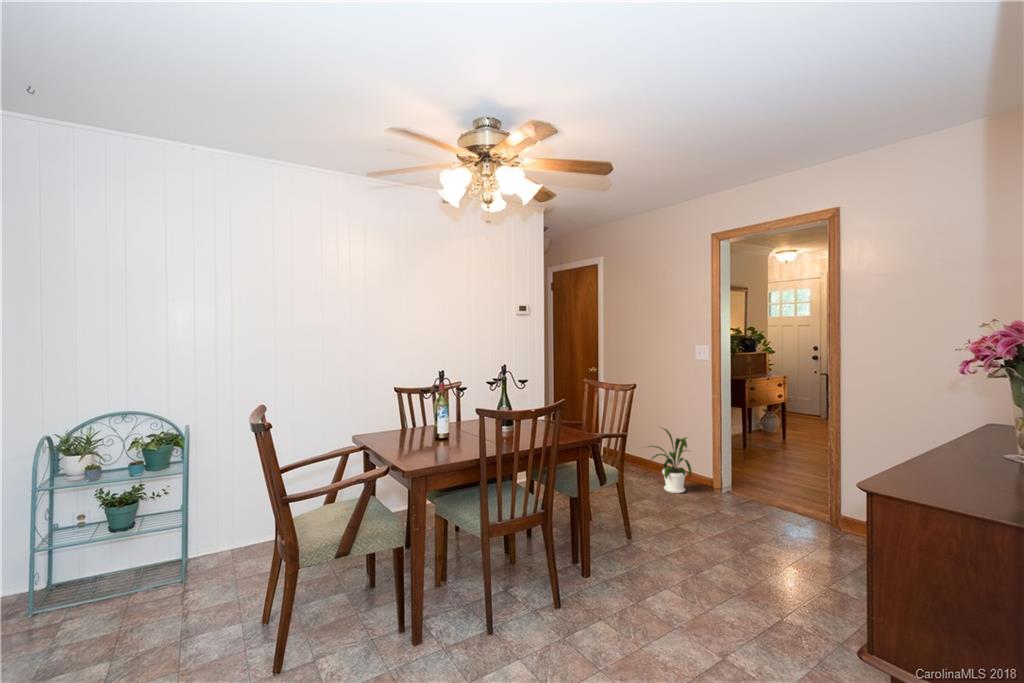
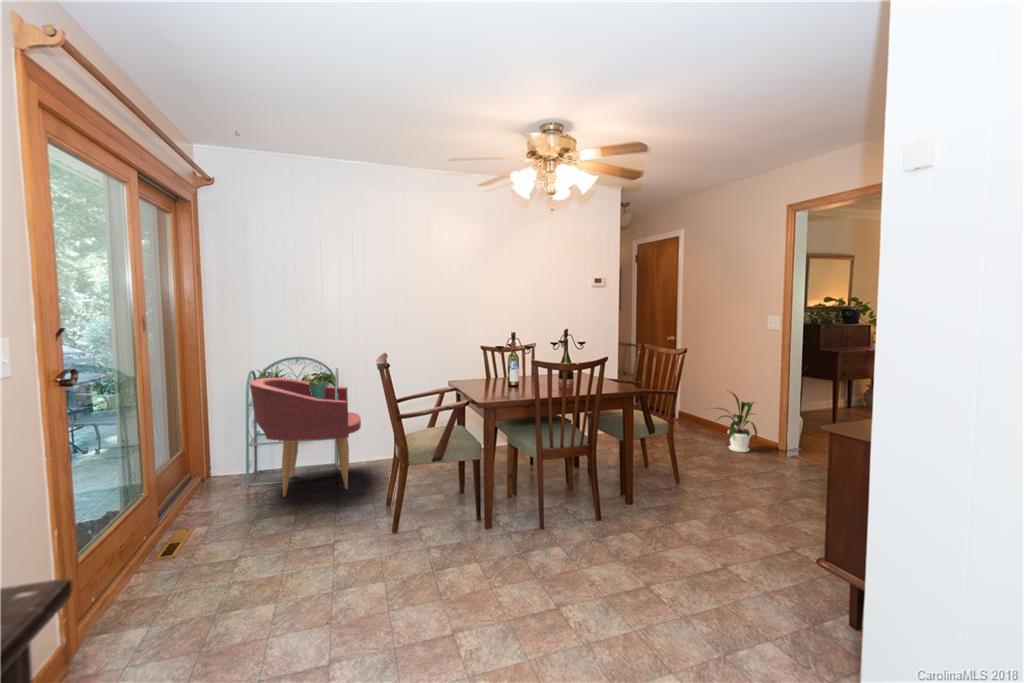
armchair: none [38,444,224,628] -> present [250,378,361,497]

